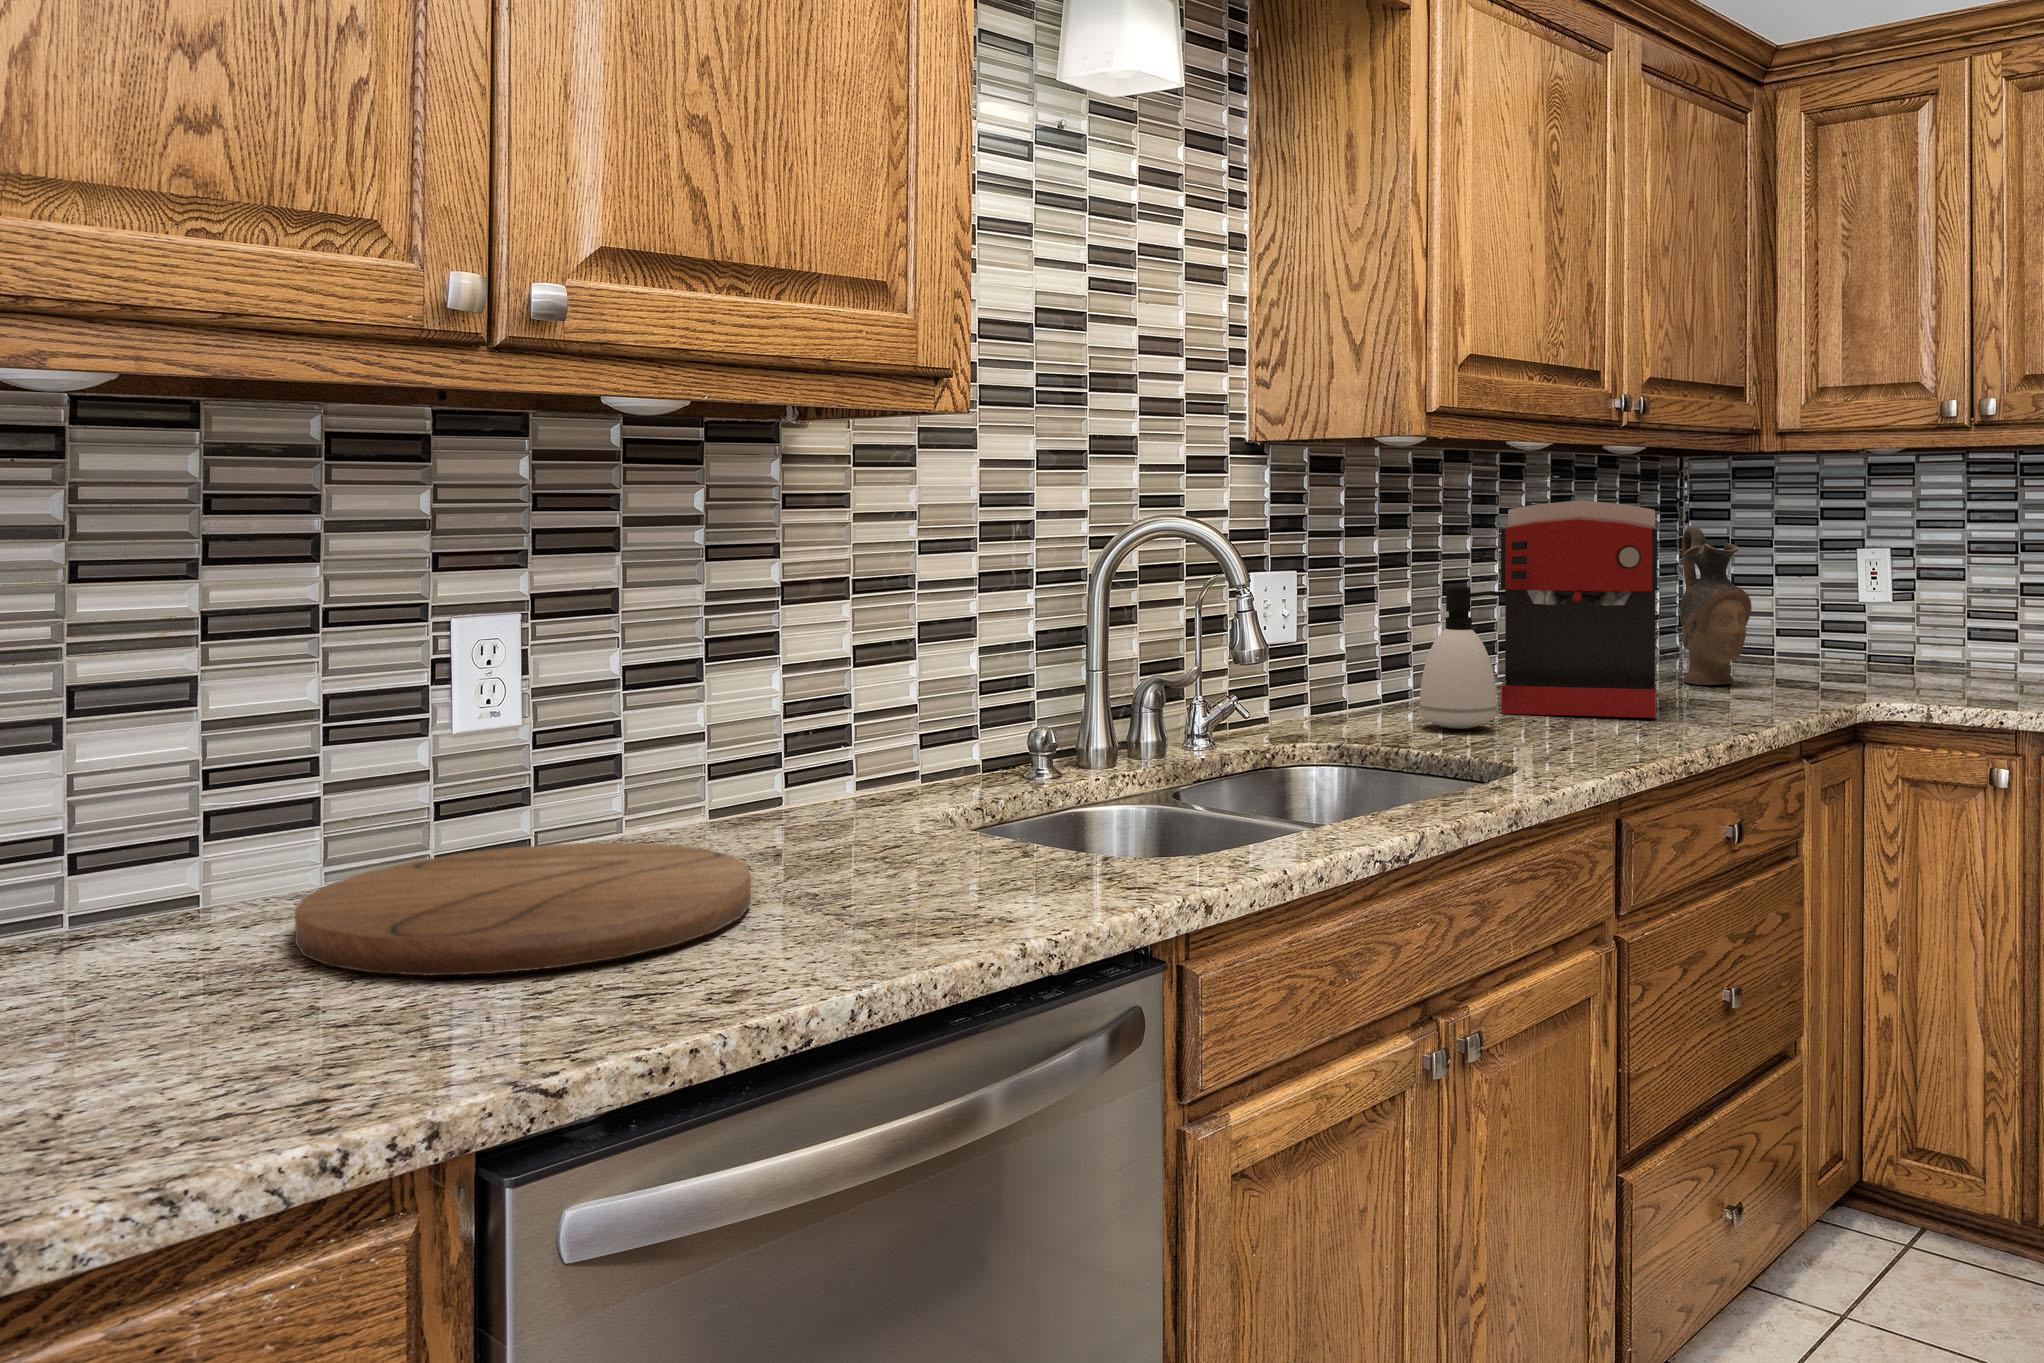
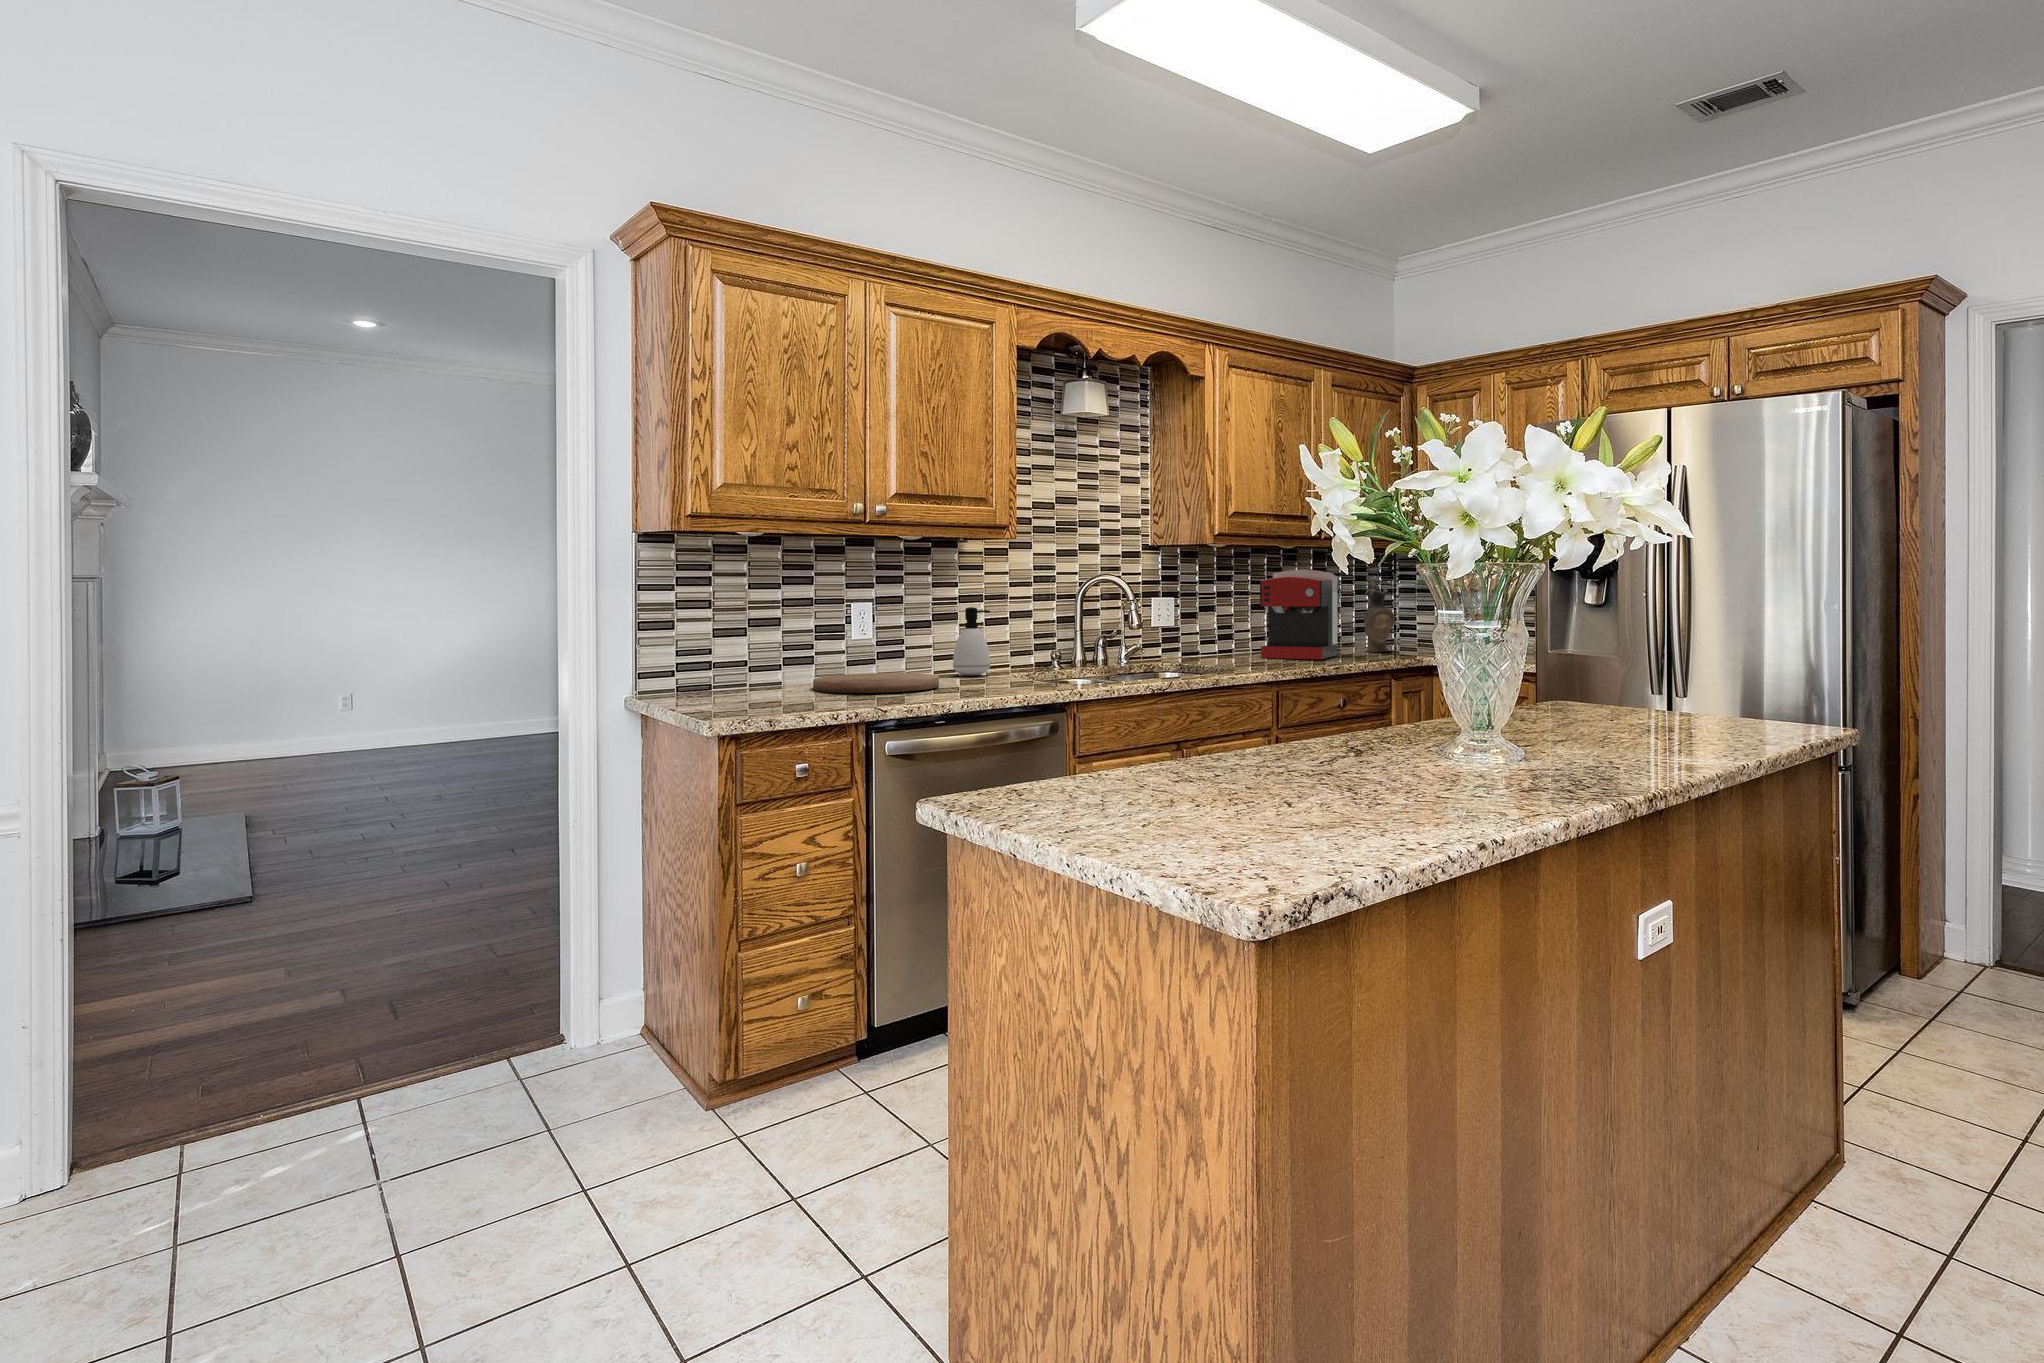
soap dispenser: present [1420,585,1500,729] -> present [953,607,990,676]

